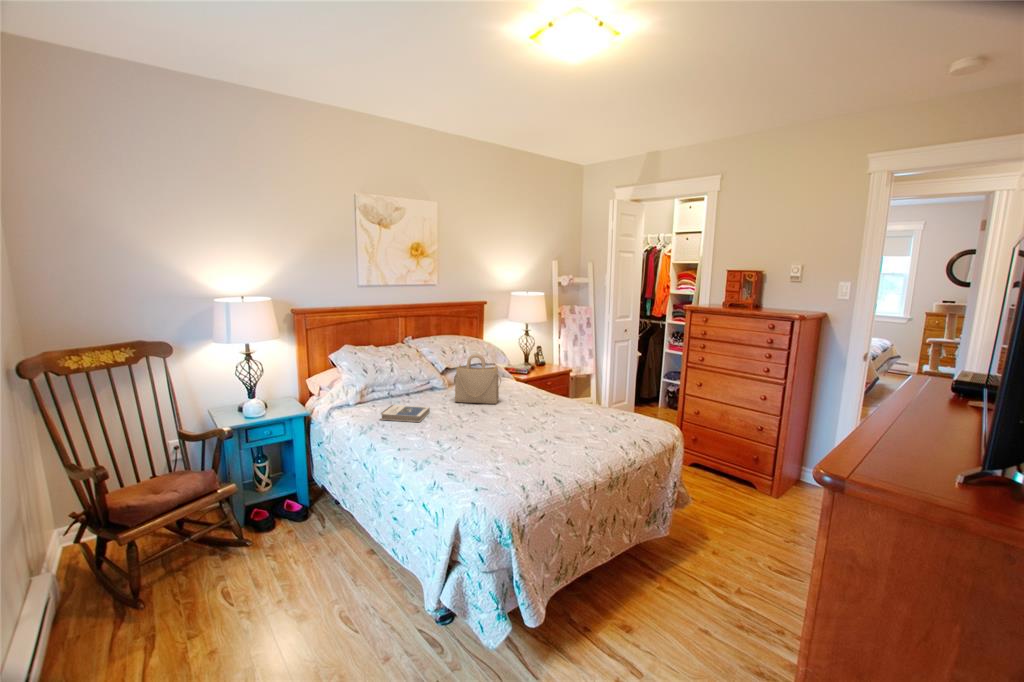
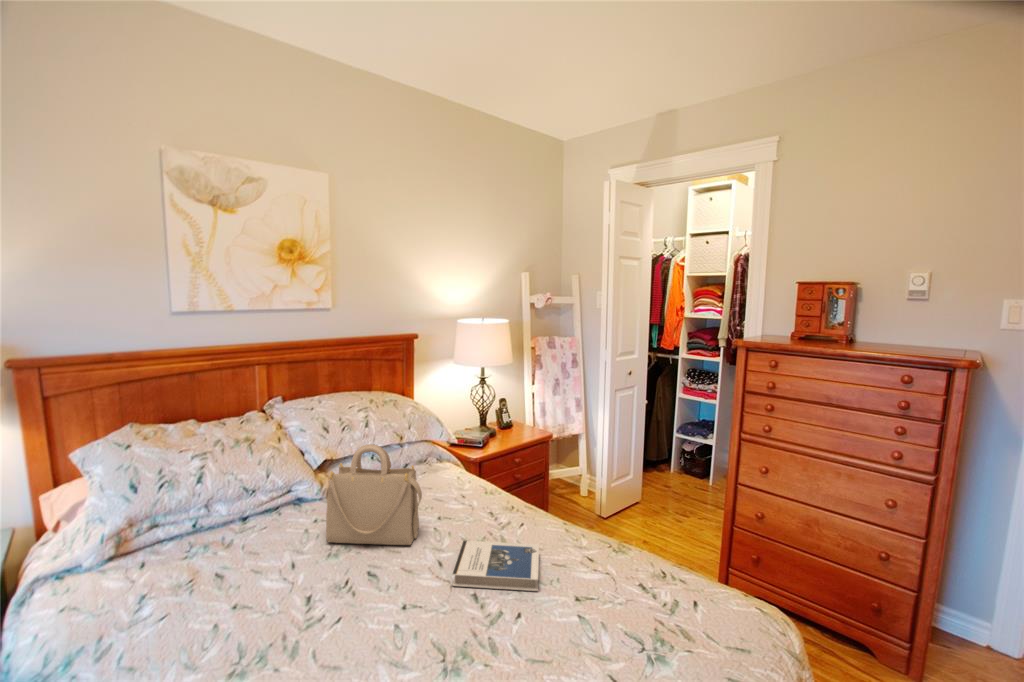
hardback book: present [381,405,430,422] -> present [452,540,539,591]

